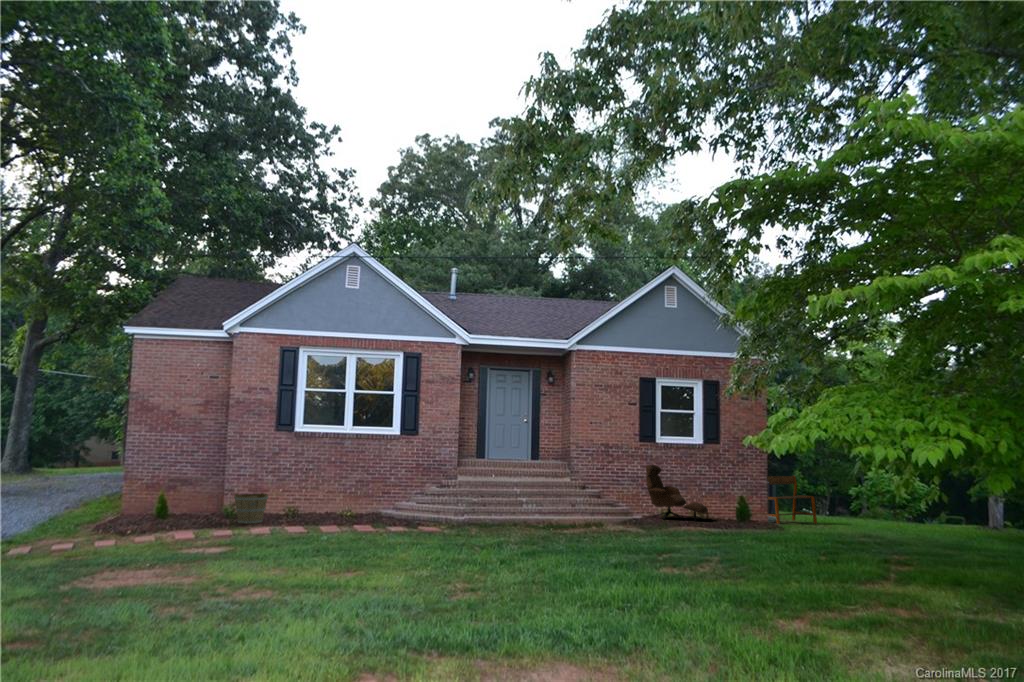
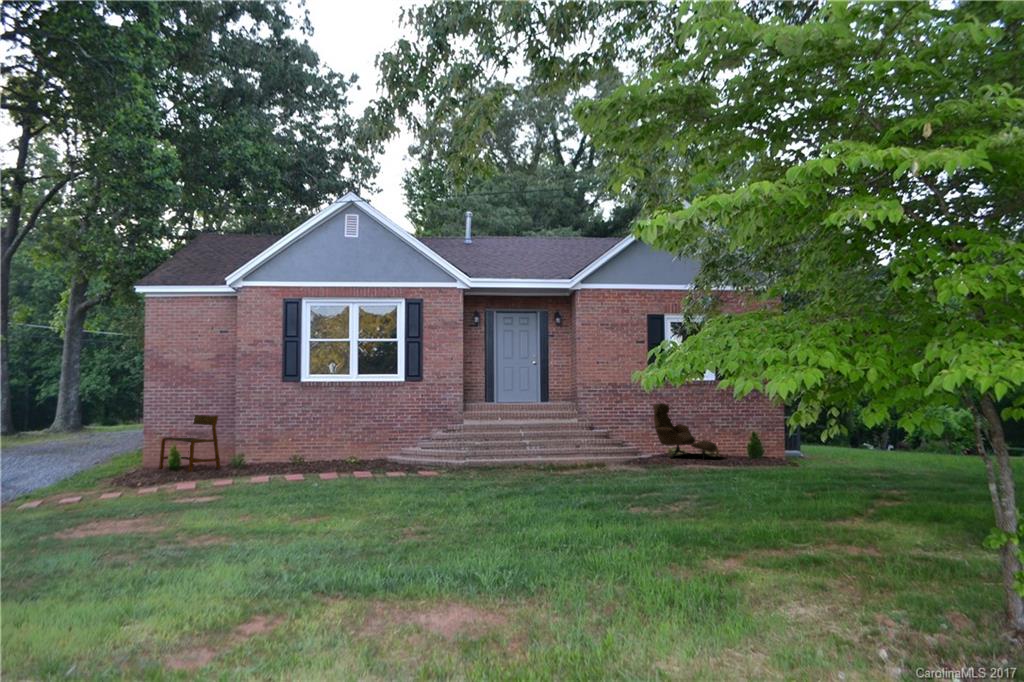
bench: present [767,476,817,524] -> present [159,415,220,472]
wooden bucket: present [234,493,268,524] -> none [244,442,277,472]

